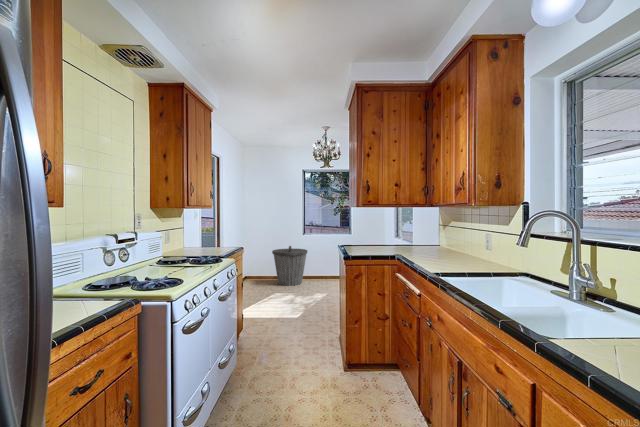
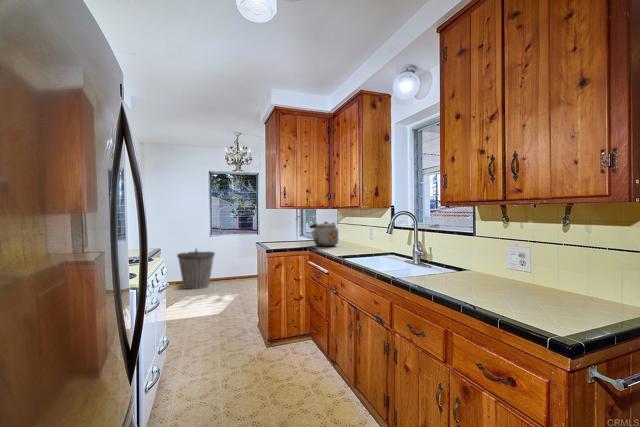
kettle: none [399,222,438,254] -> present [309,222,338,246]

